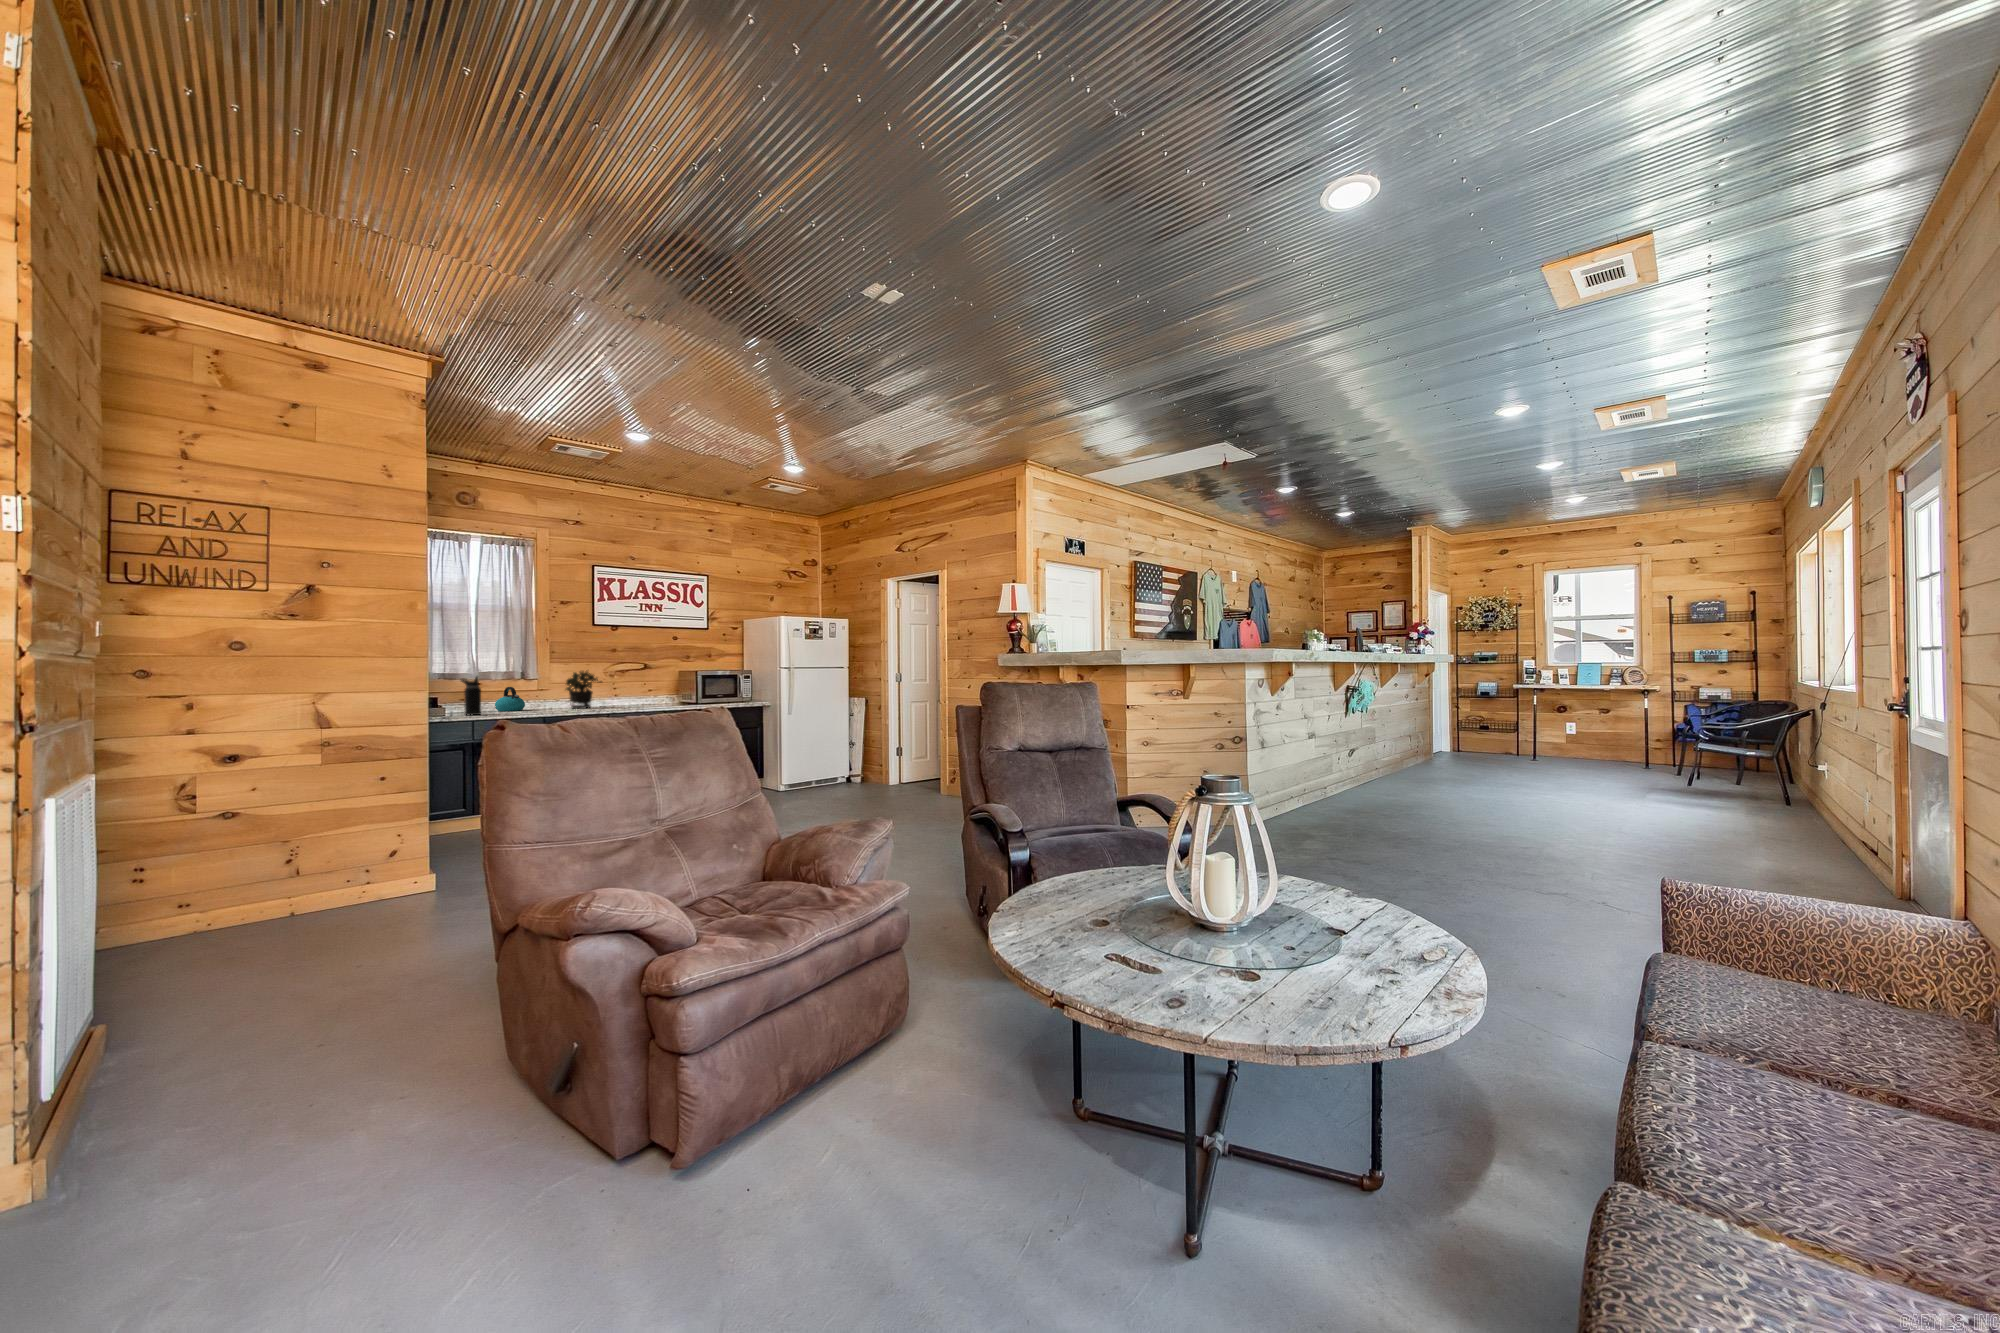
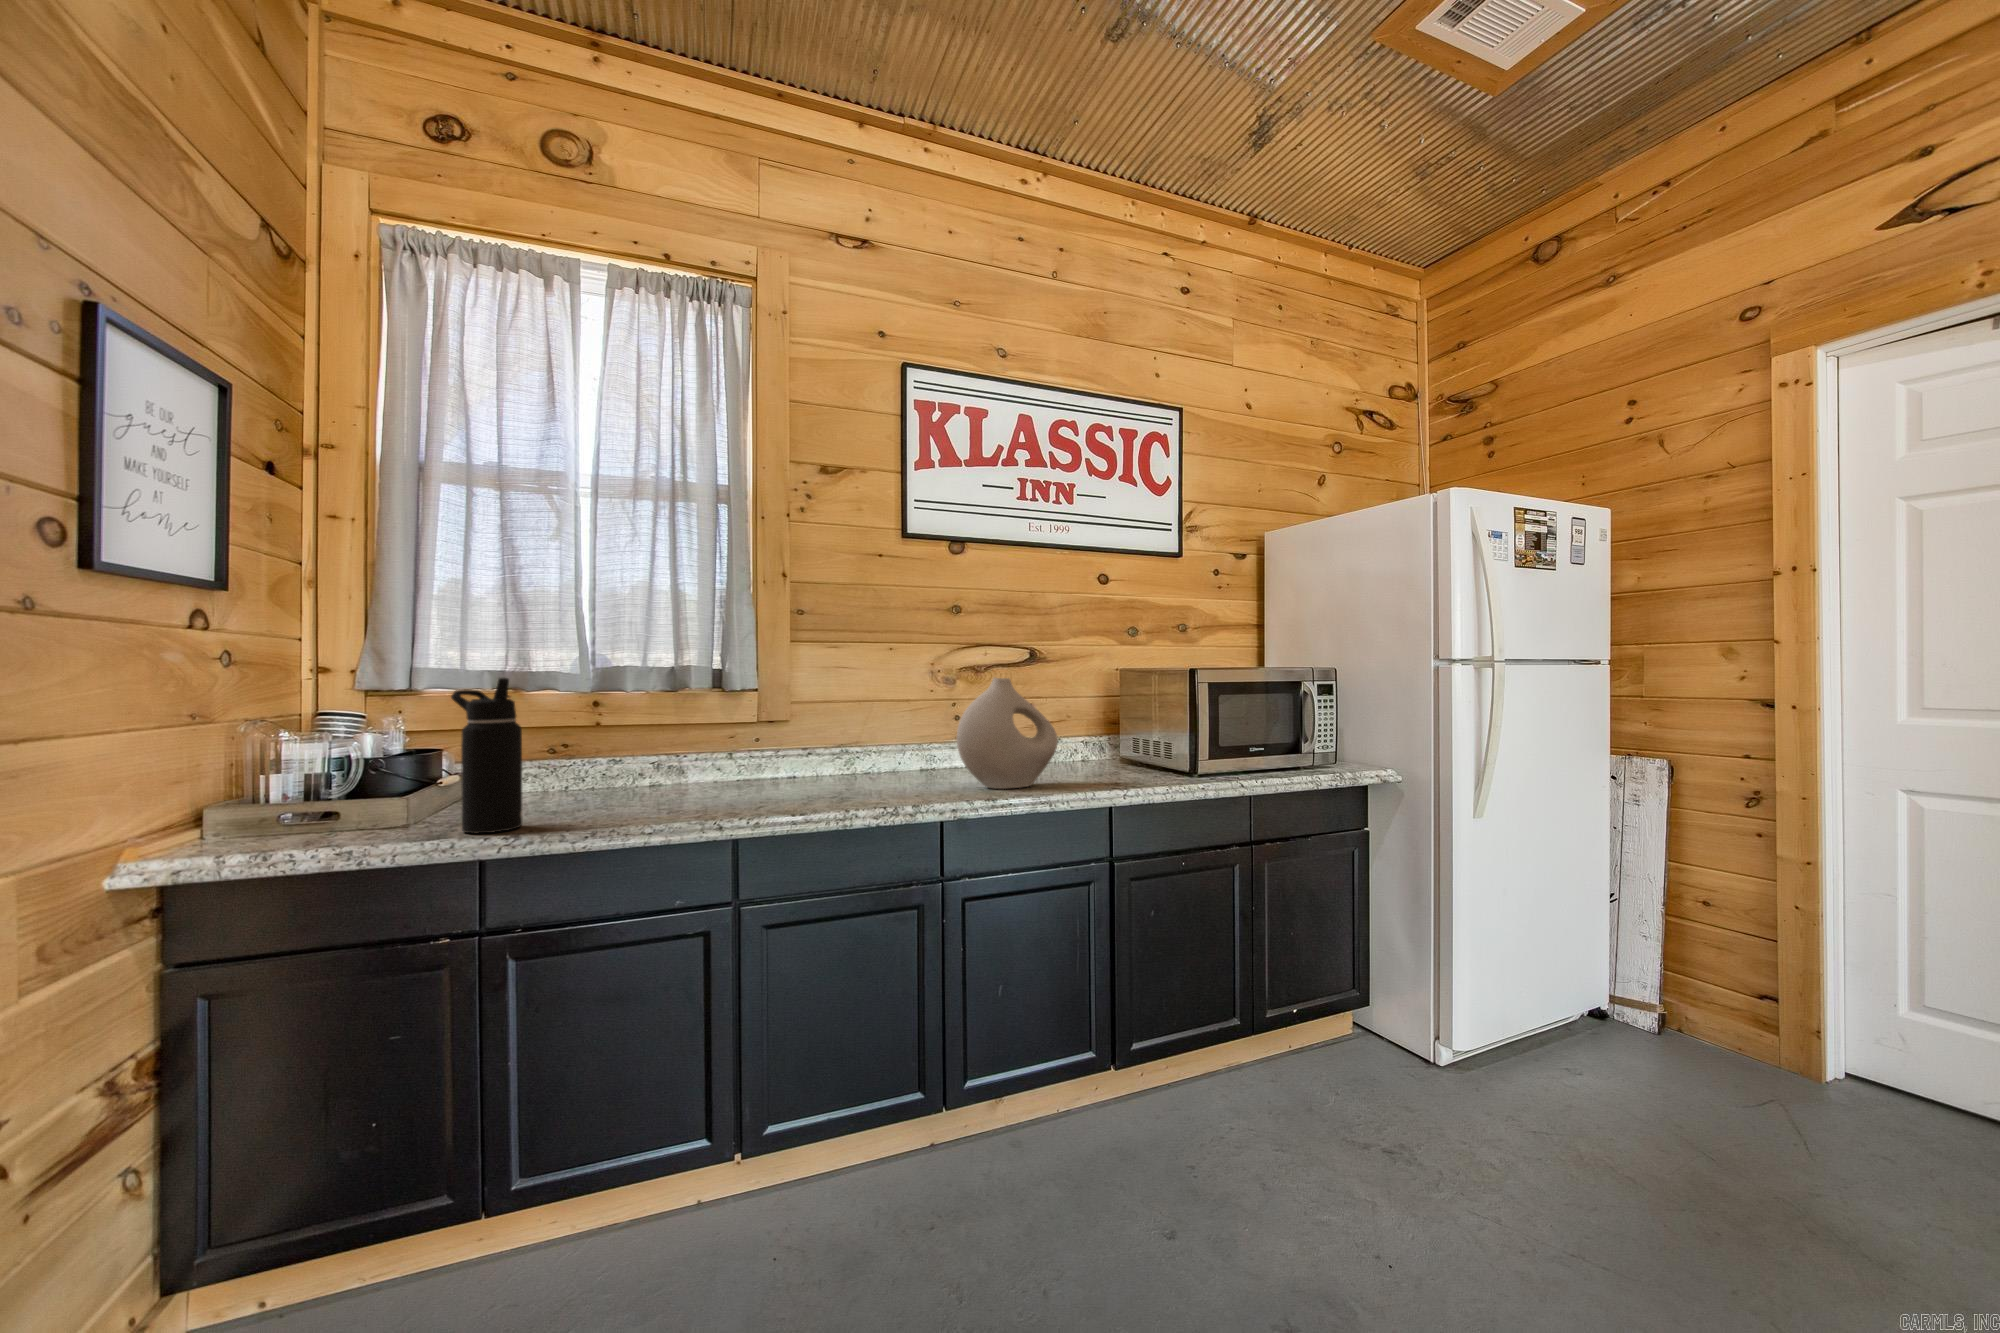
potted plant: present [566,671,602,709] -> none [823,661,929,786]
vase: none [612,674,648,708] -> present [957,678,1058,789]
kettle: present [495,687,525,711] -> none [630,716,715,796]

